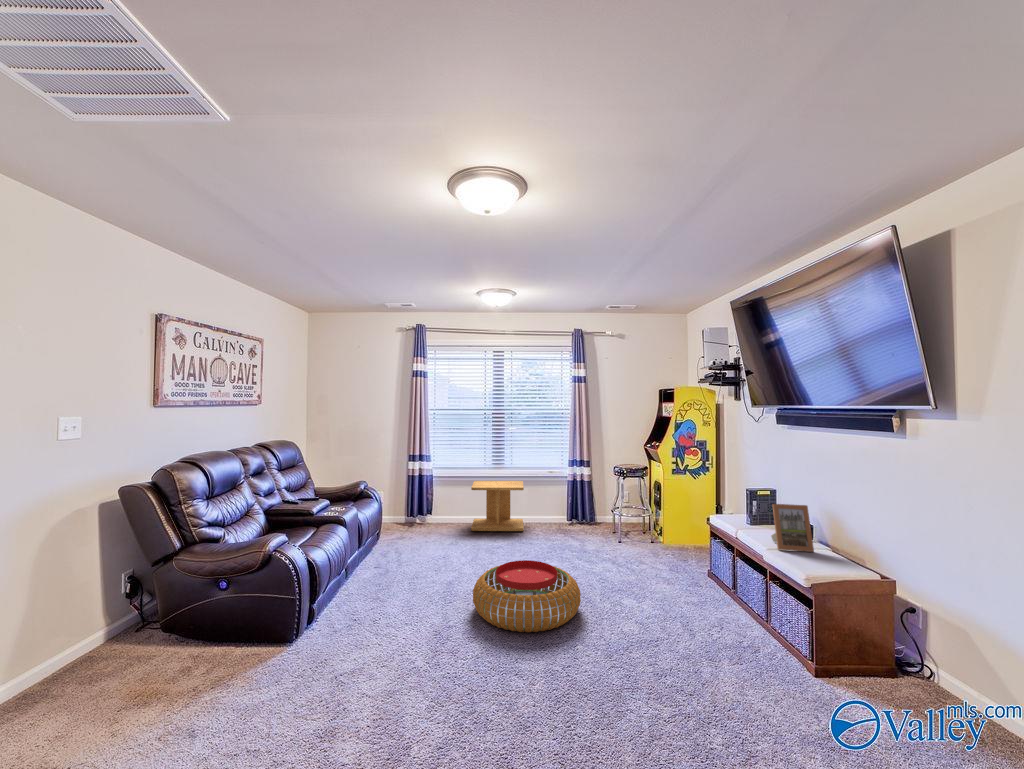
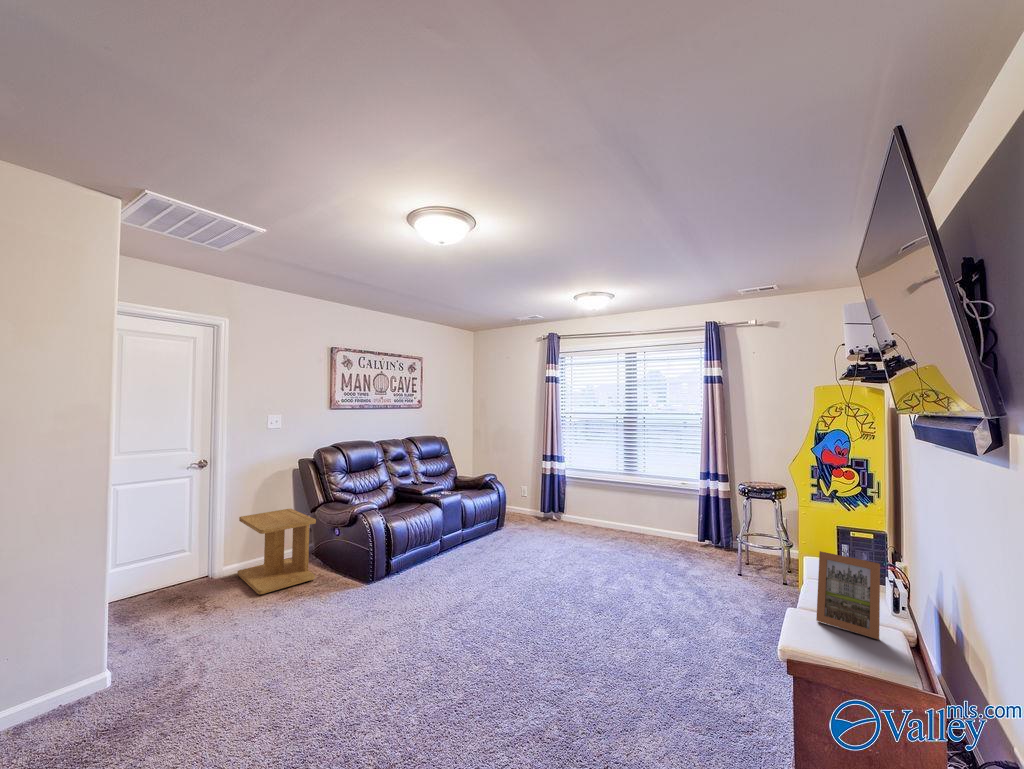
side table: present [471,481,524,531] -> present [238,509,316,594]
pouf: present [473,560,581,632] -> none [488,564,598,640]

